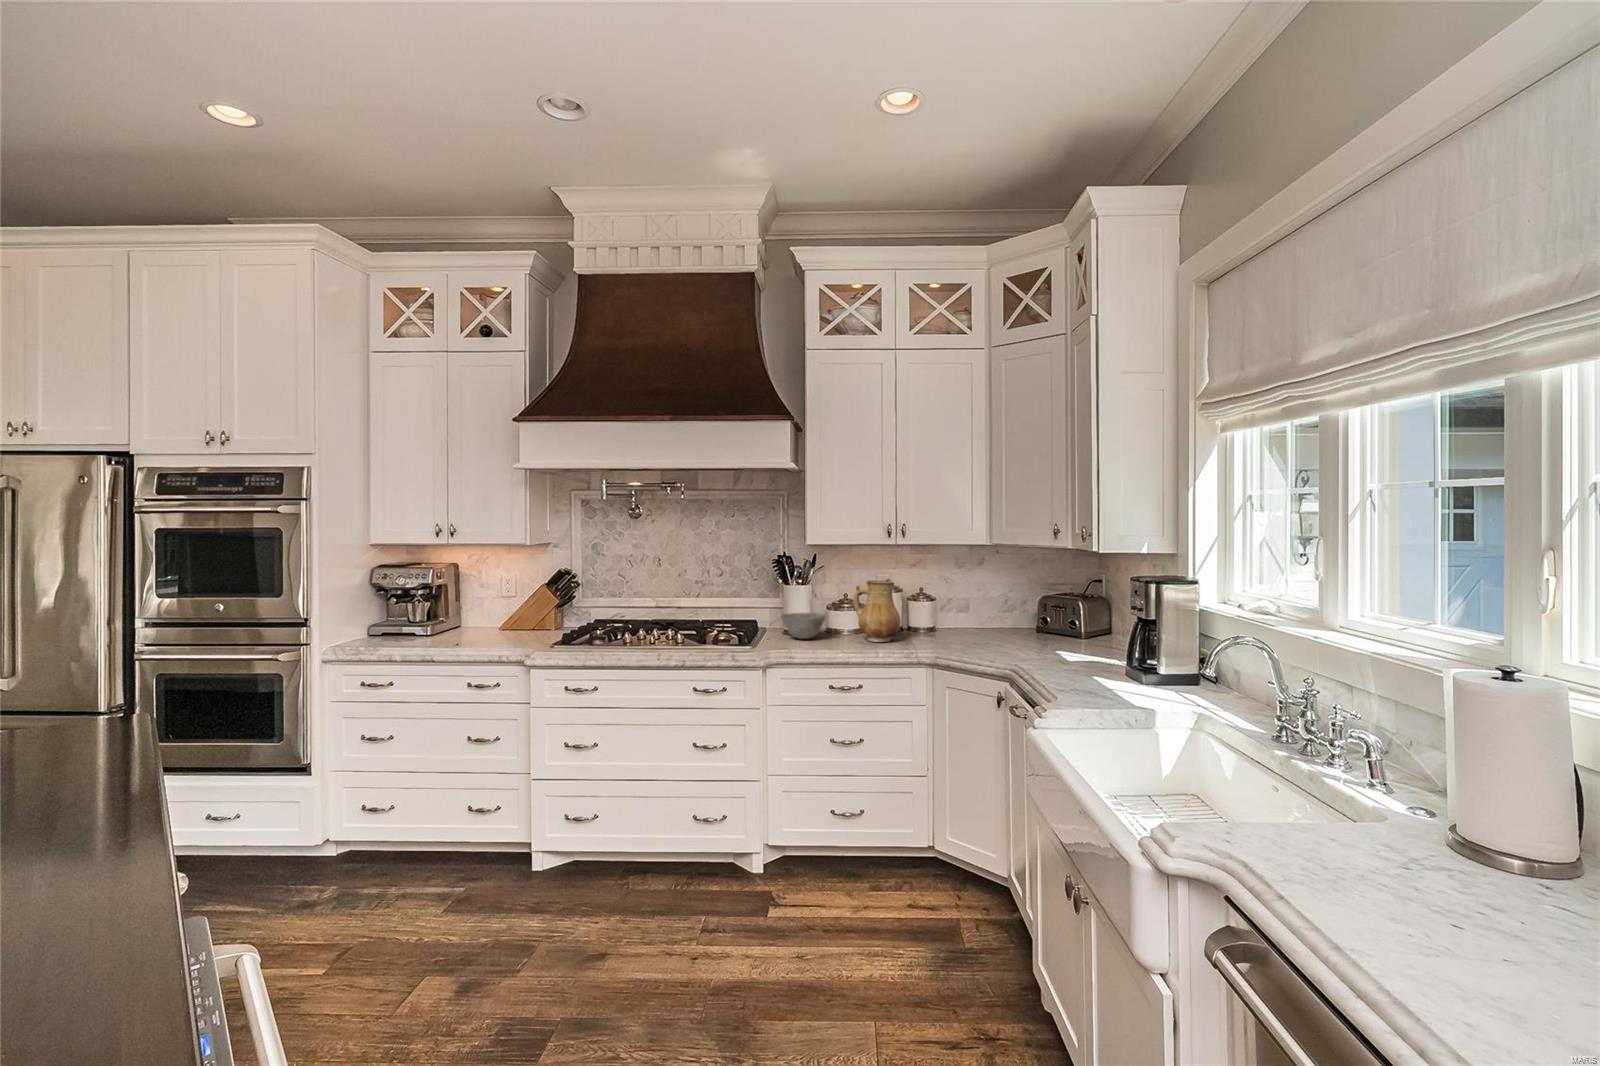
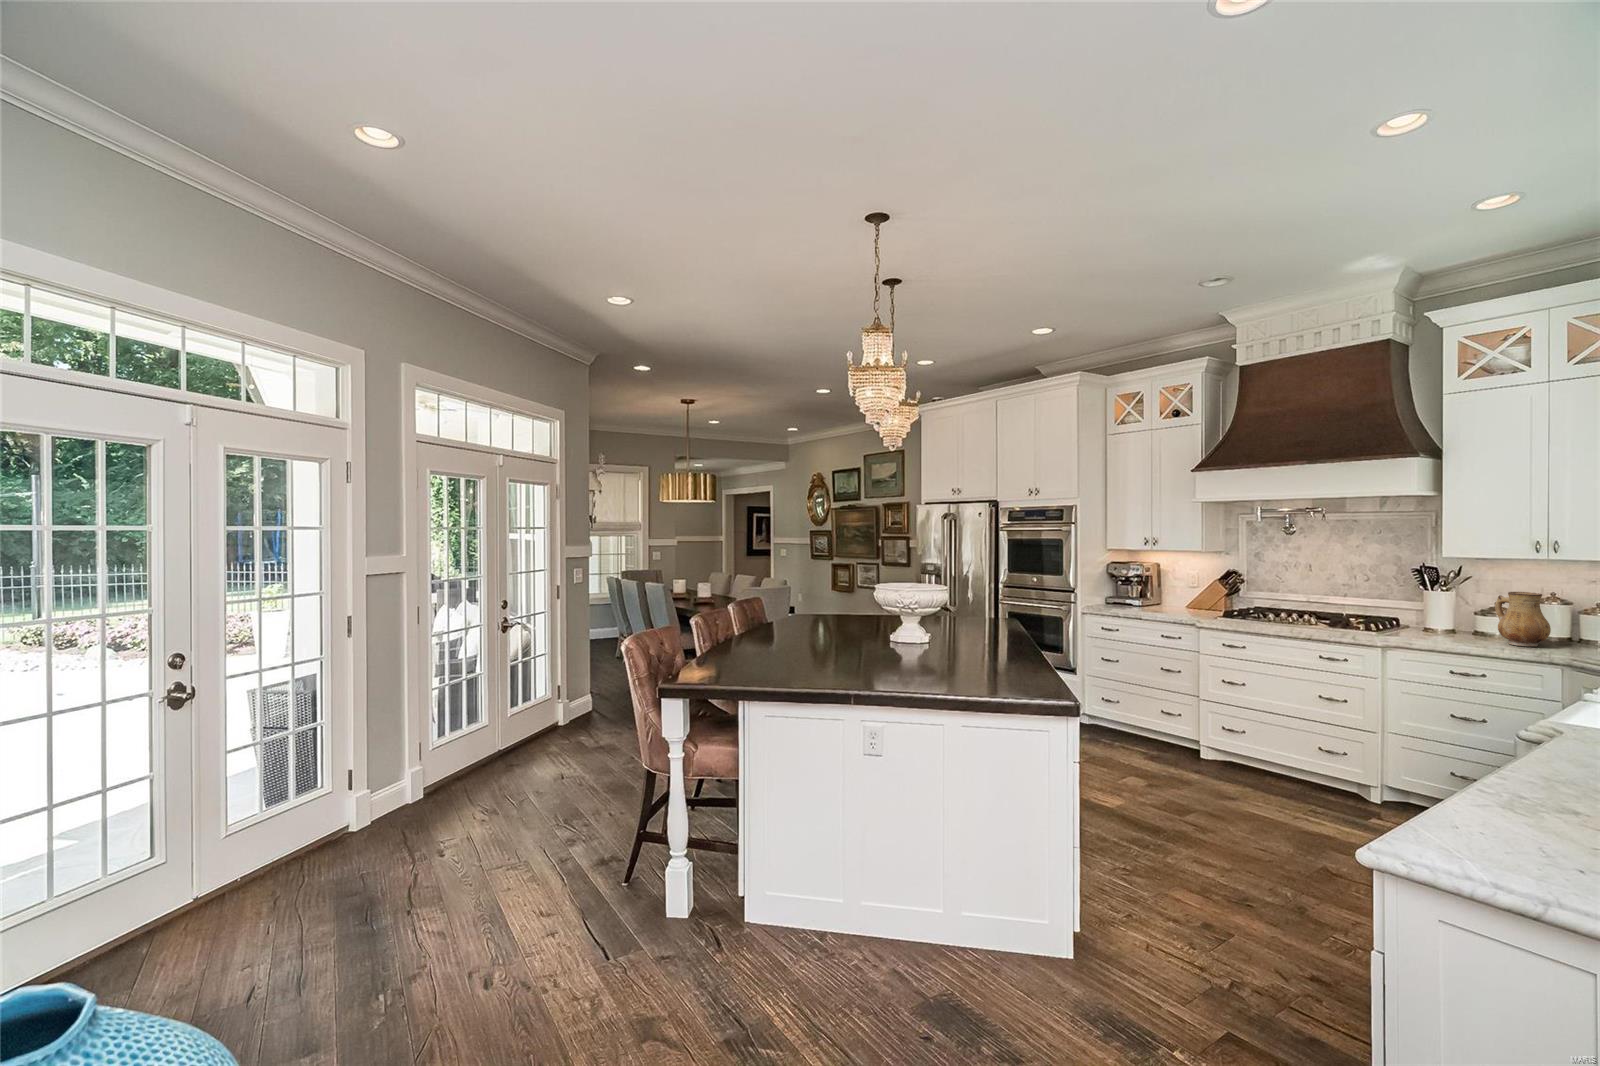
bowl: present [781,613,826,639] -> none [1413,614,1464,636]

